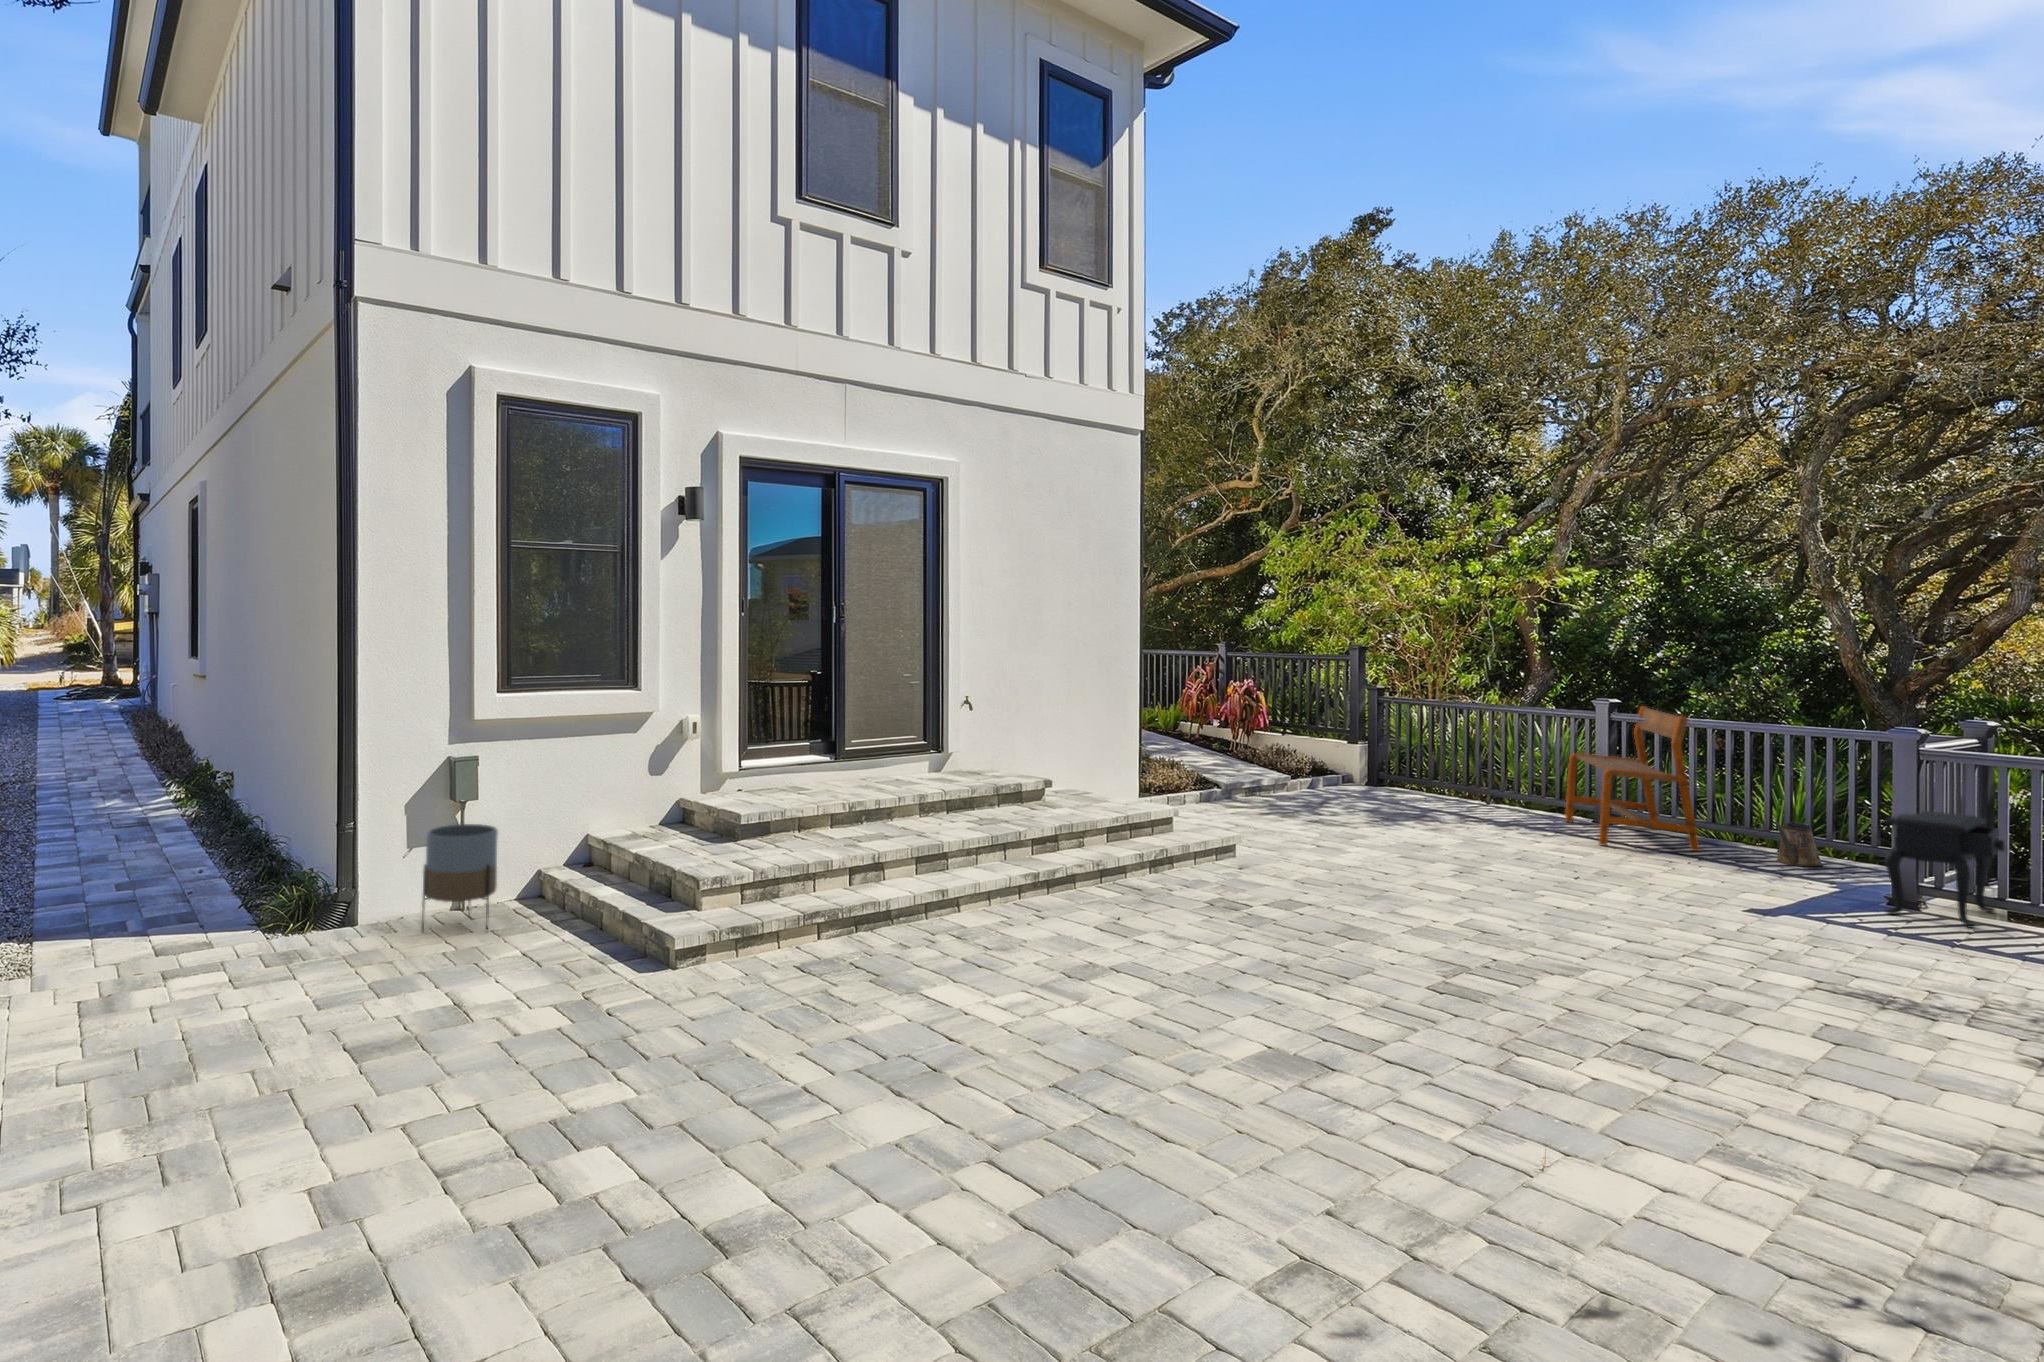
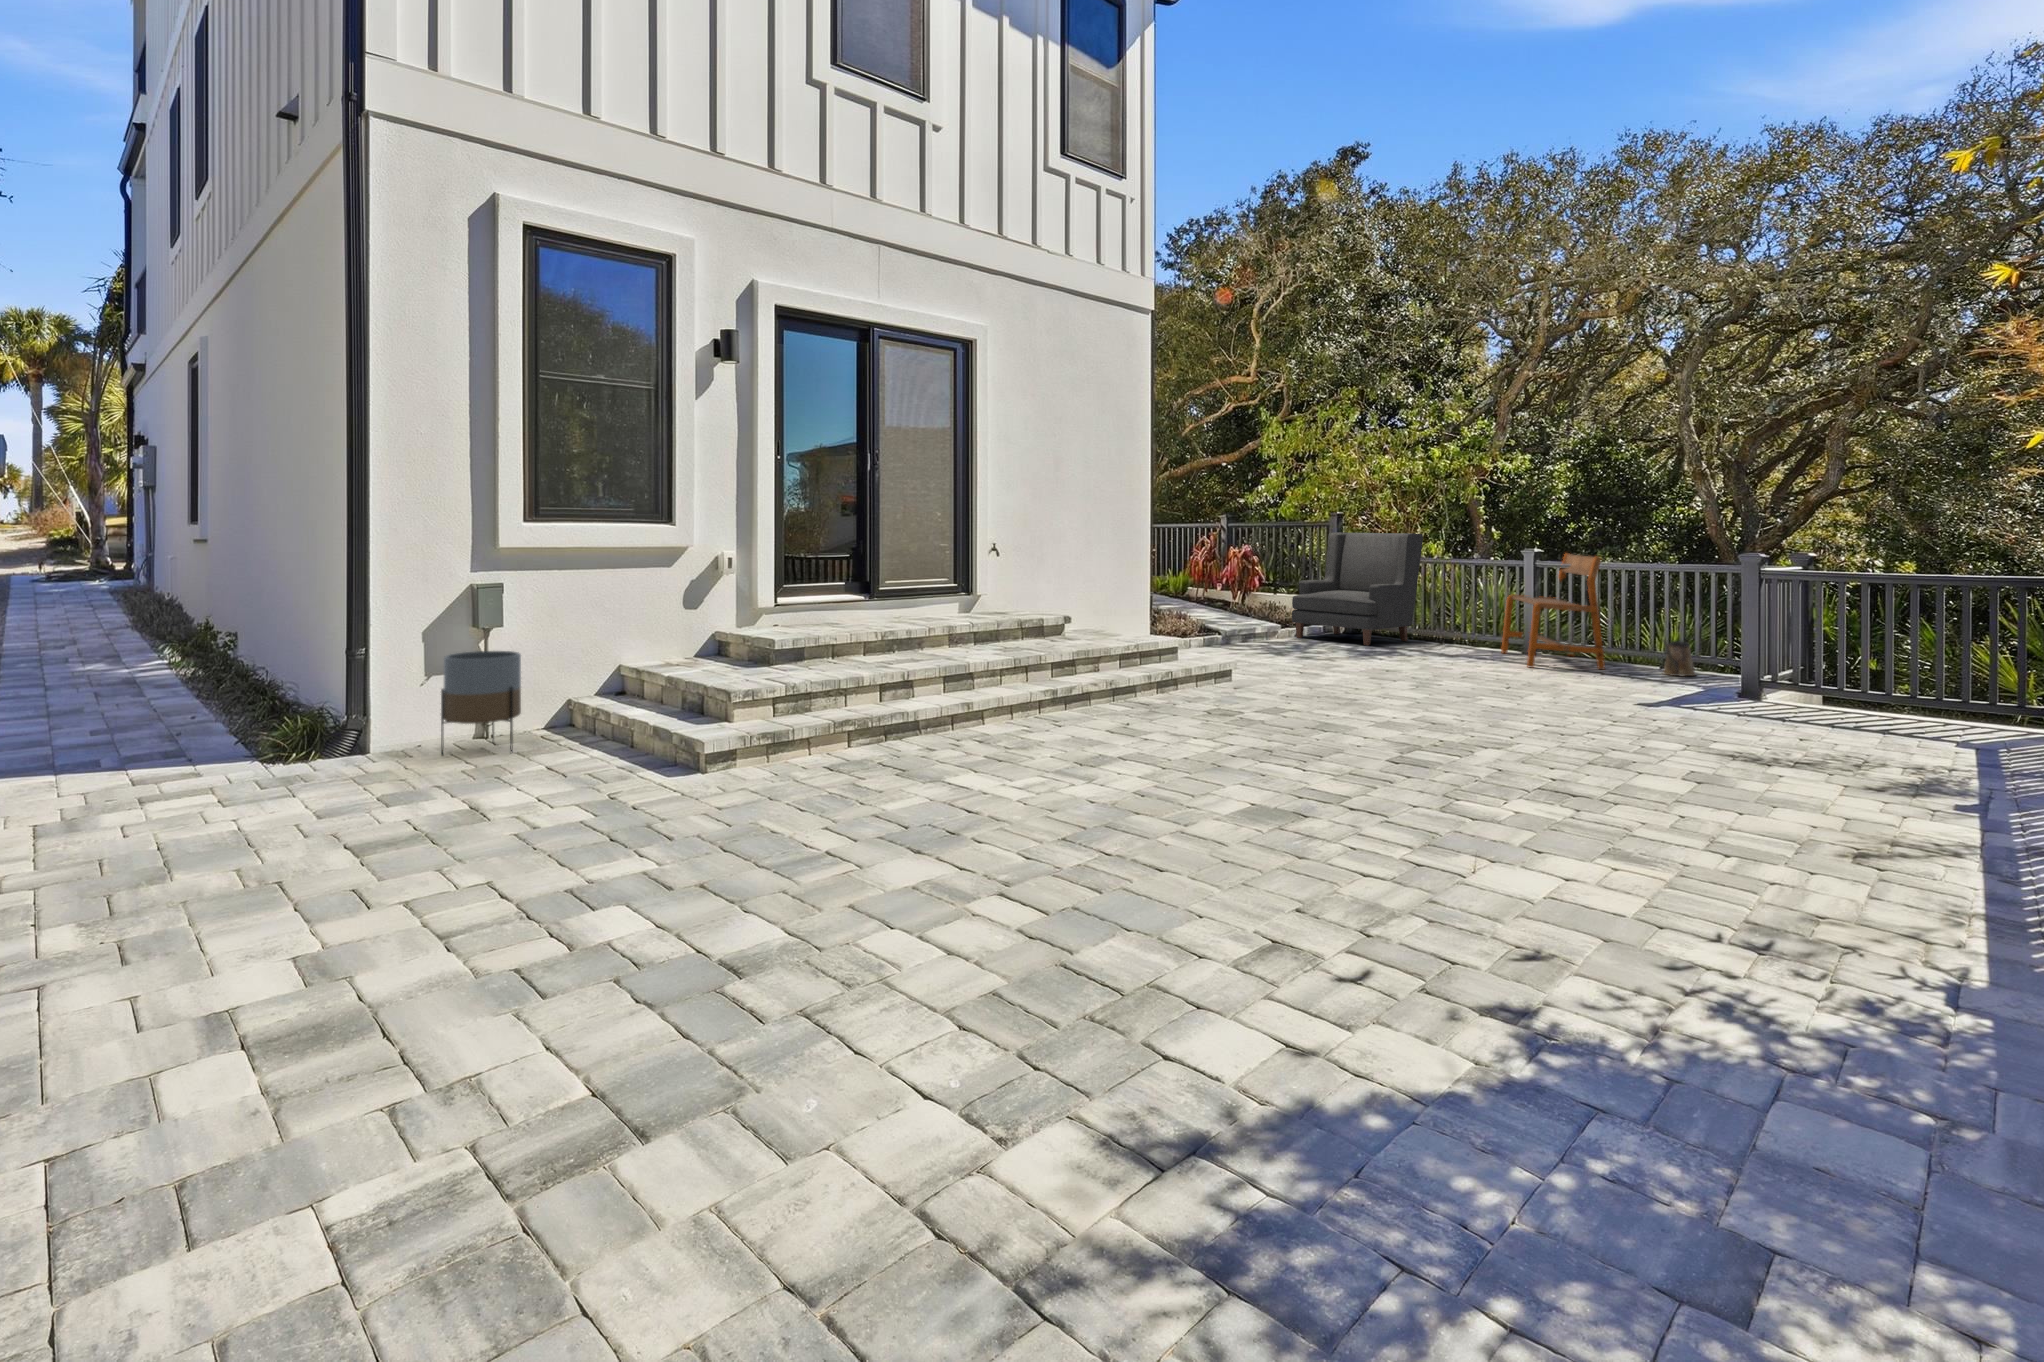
chair: none [1305,670,1461,806] -> present [1292,532,1423,646]
side table: present [1885,811,2005,928] -> none [1742,621,1832,710]

